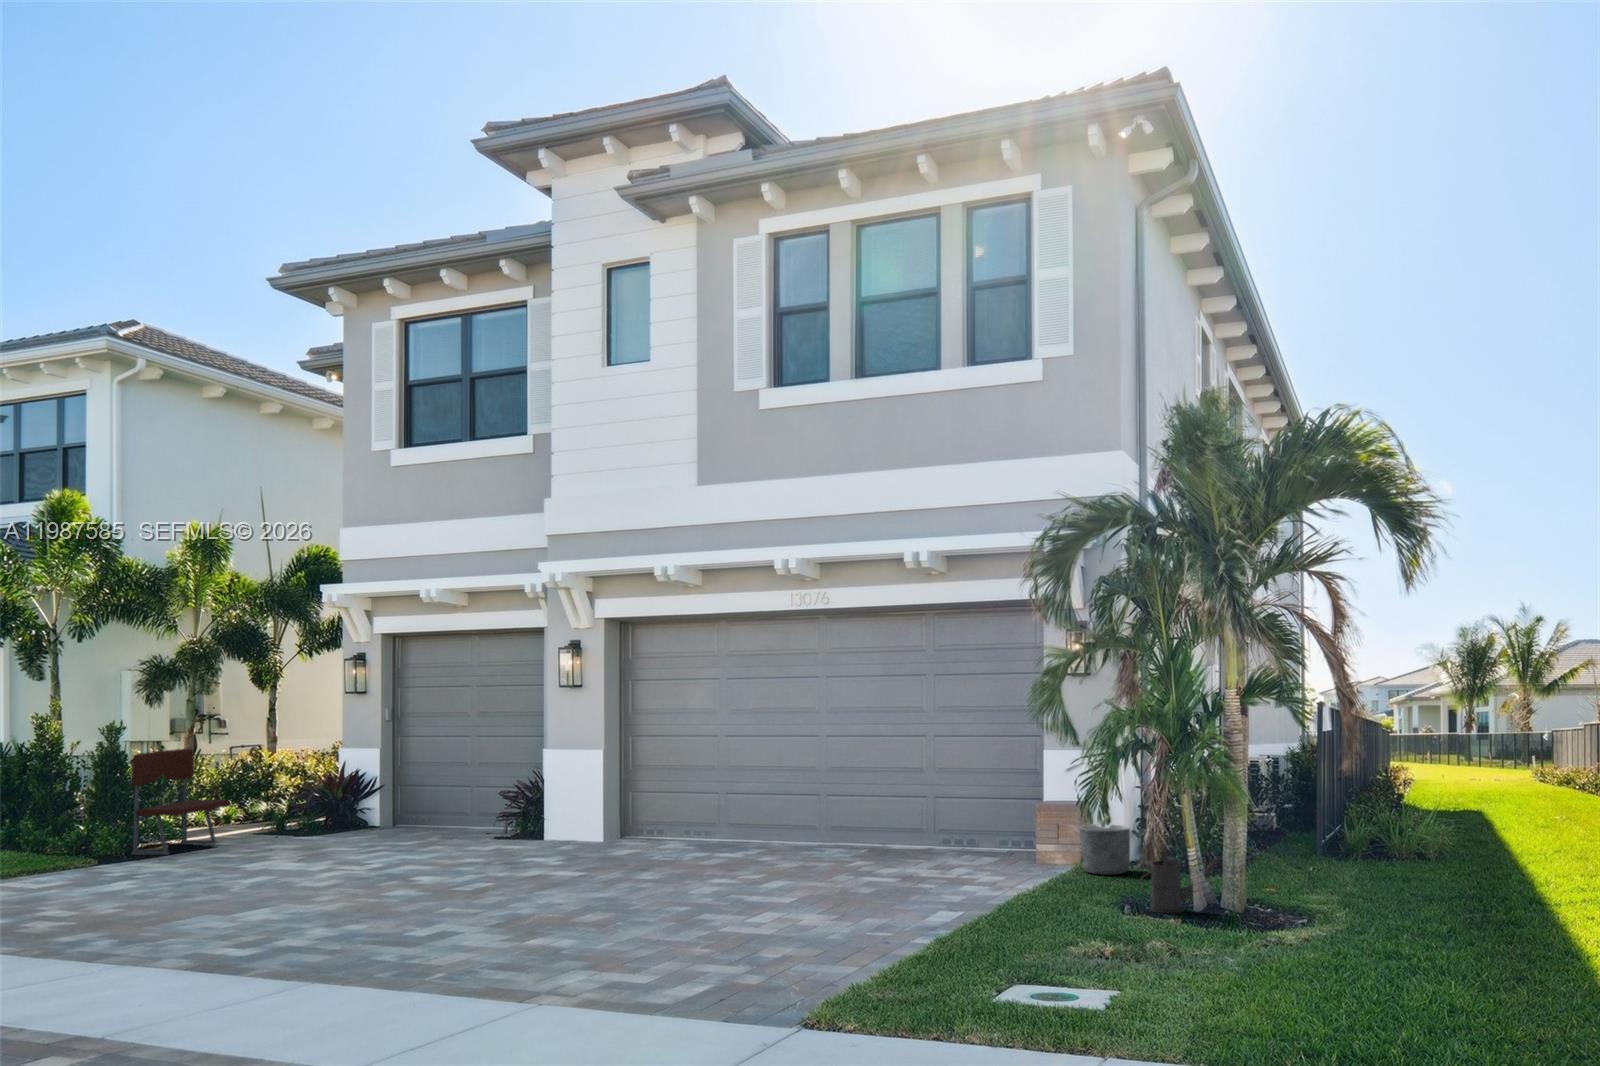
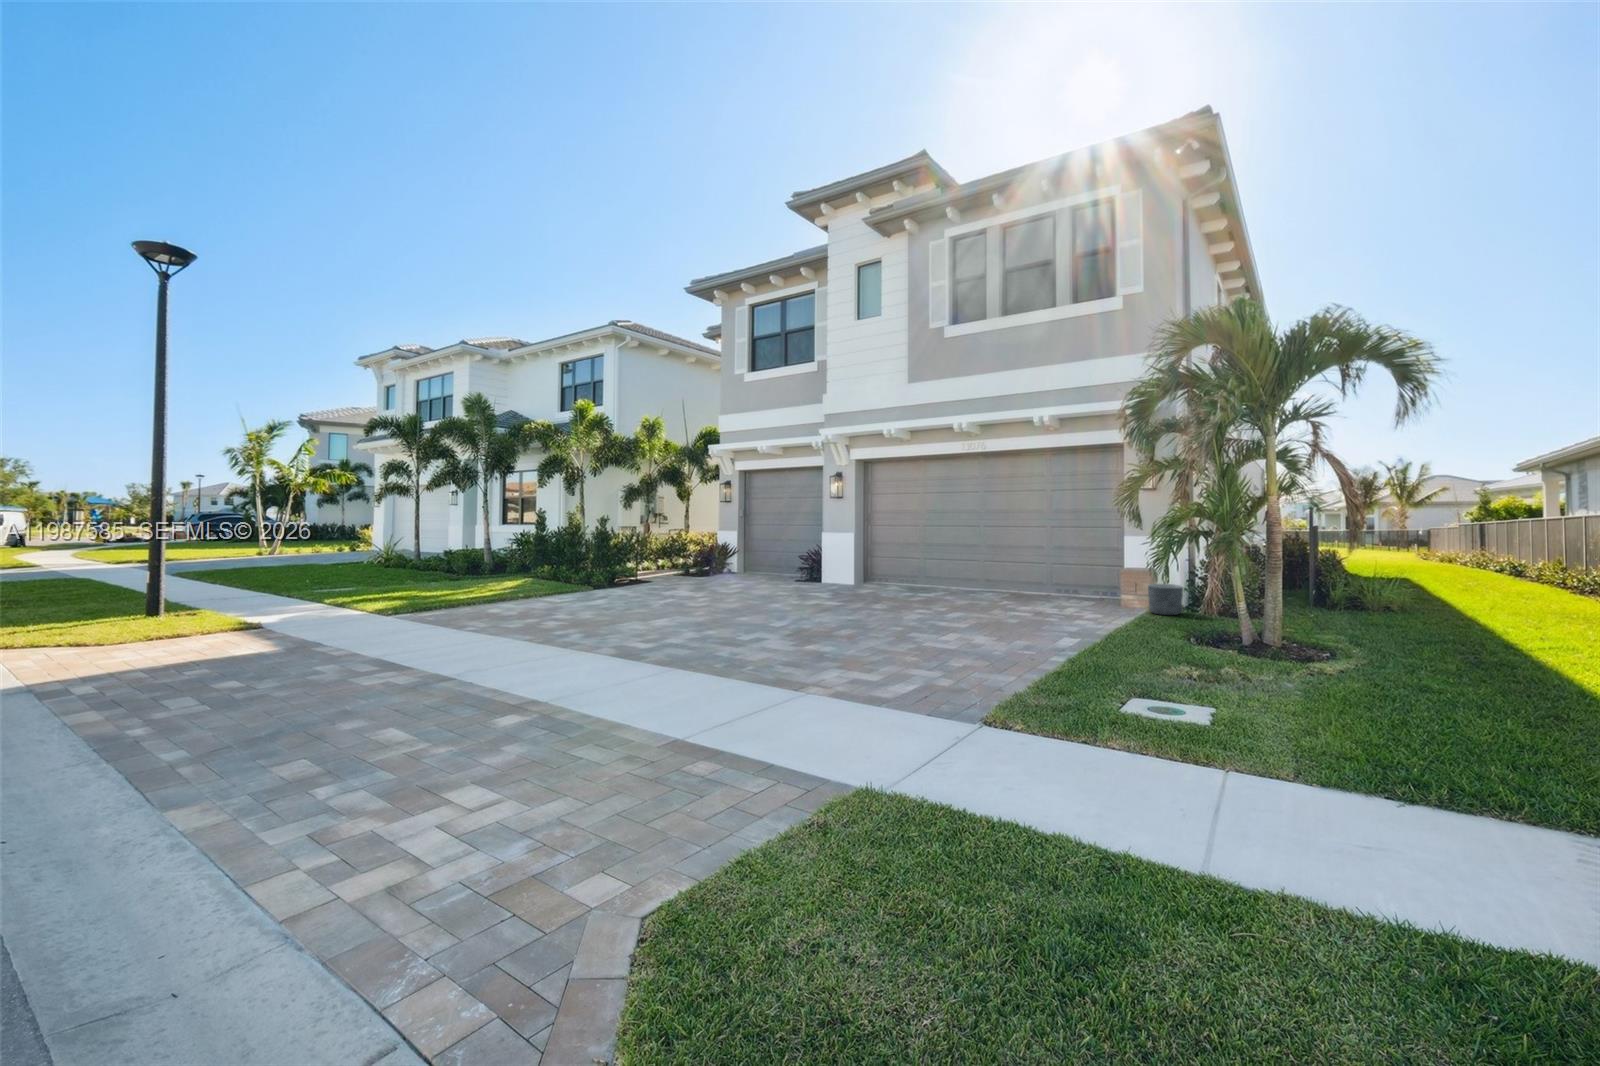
bench: present [132,749,230,855] -> none [615,530,664,583]
watering can: present [1139,845,1220,913] -> none [1201,601,1264,646]

